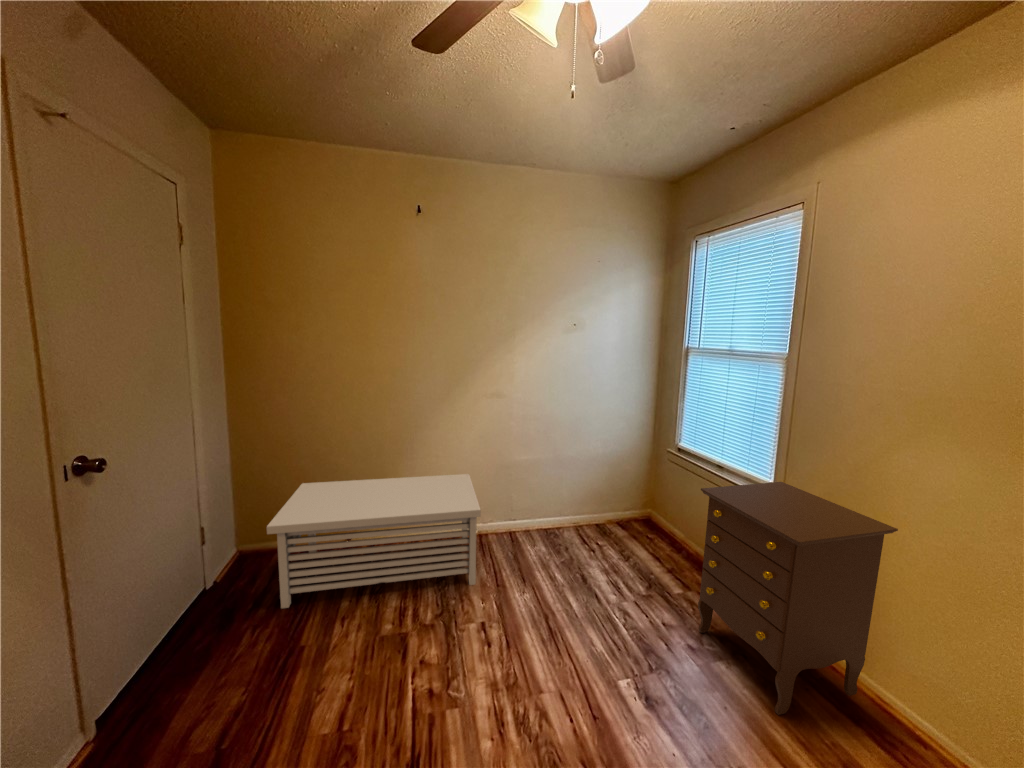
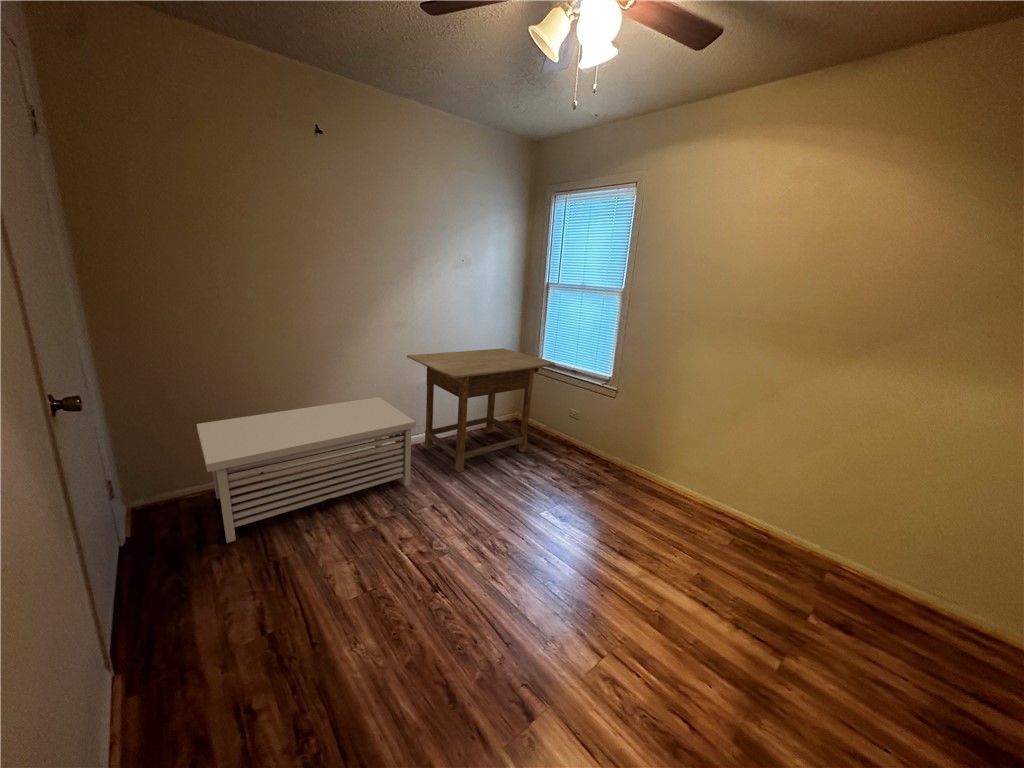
desk: none [500,428,680,581] -> present [407,348,555,472]
dresser: present [698,482,898,715] -> none [573,376,678,504]

